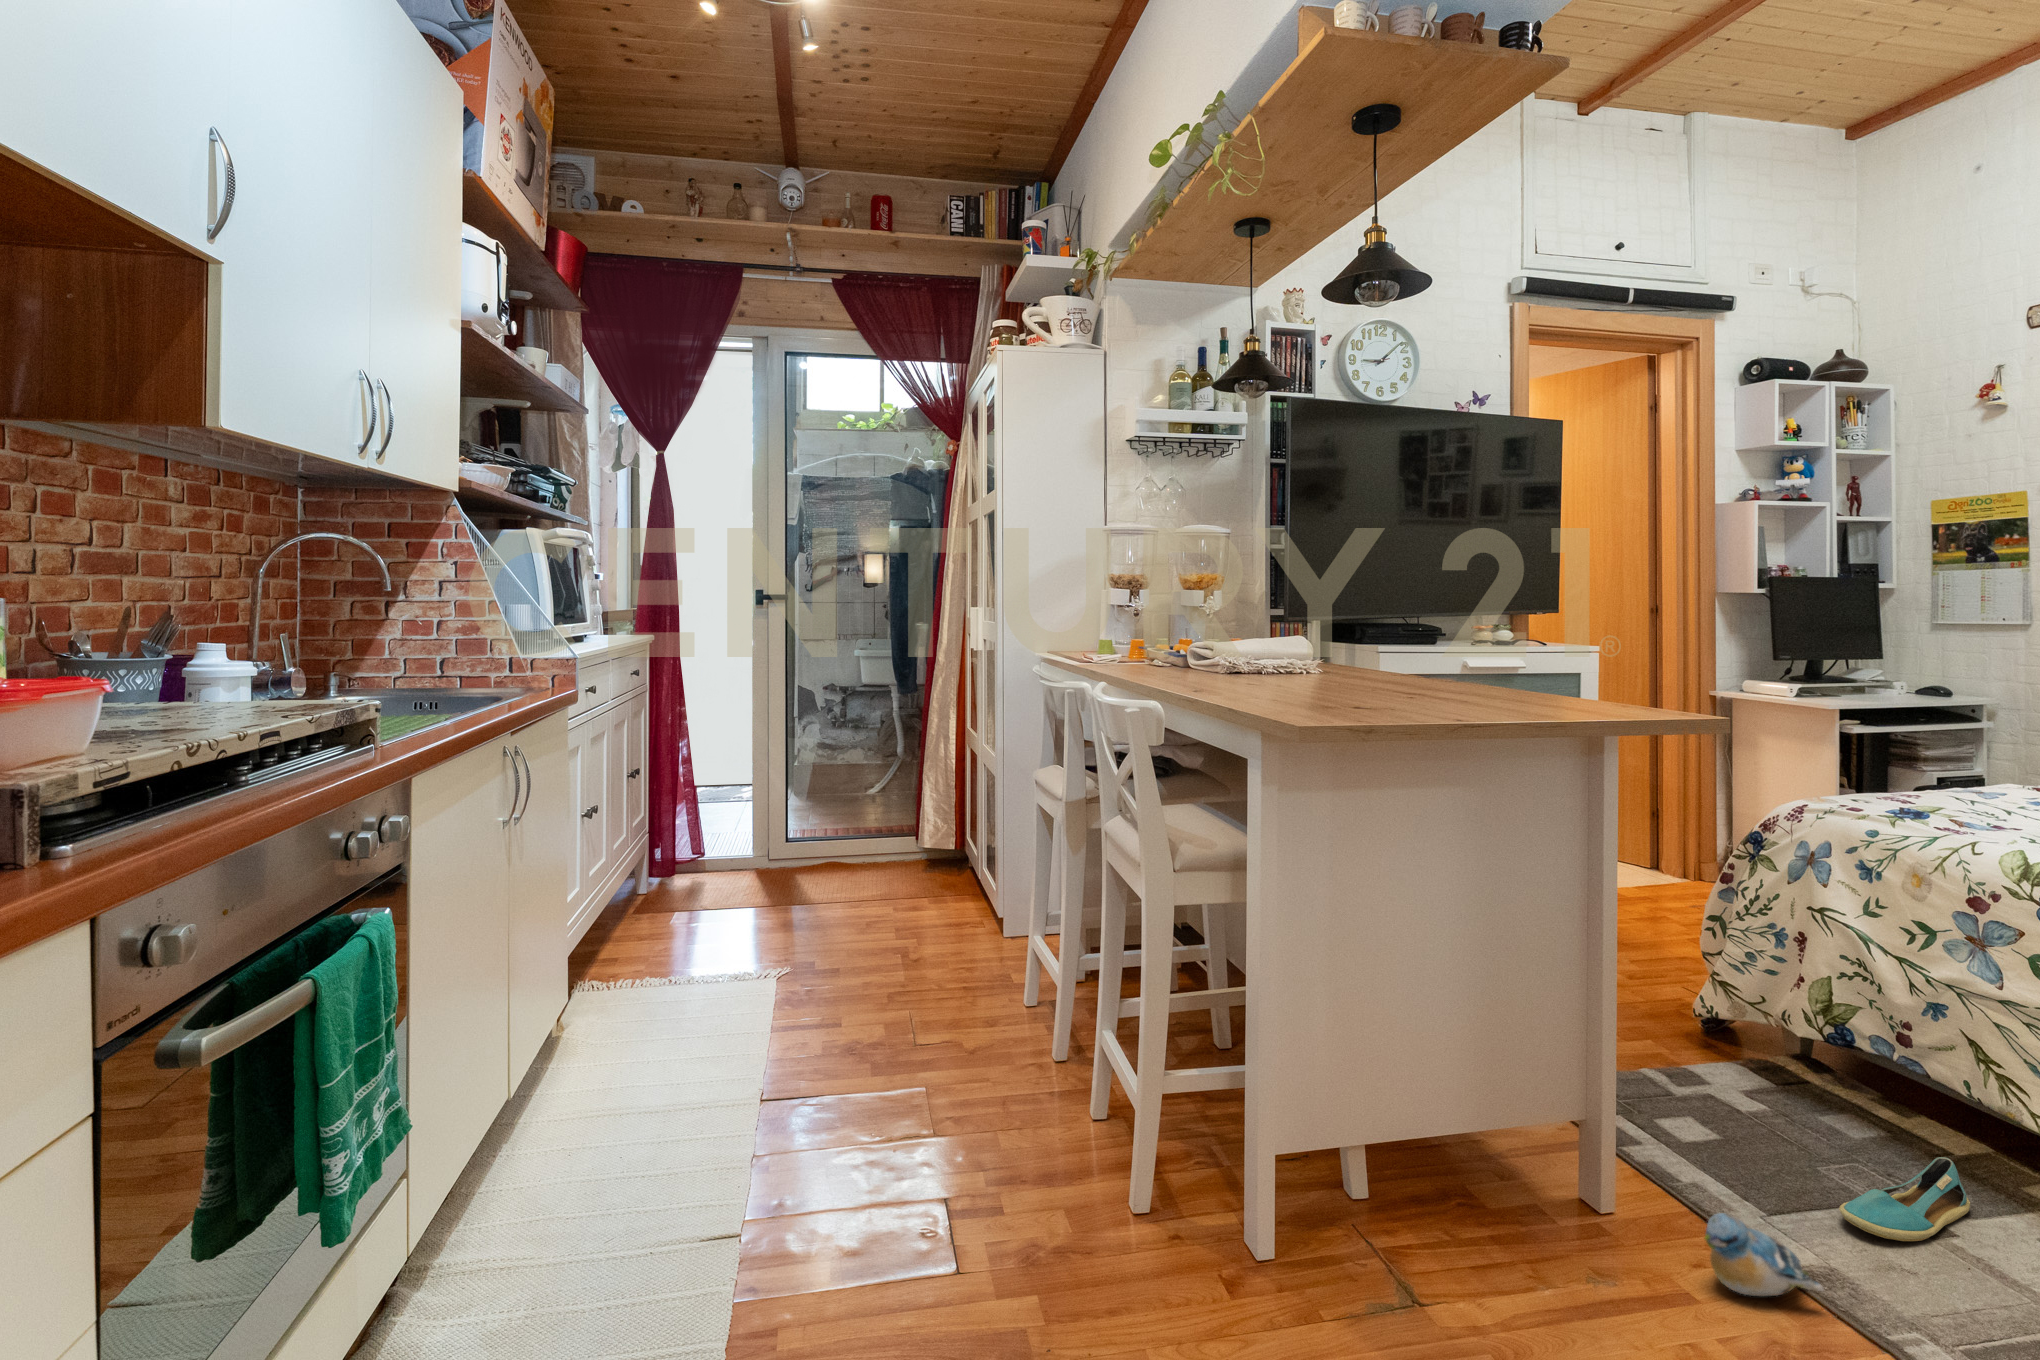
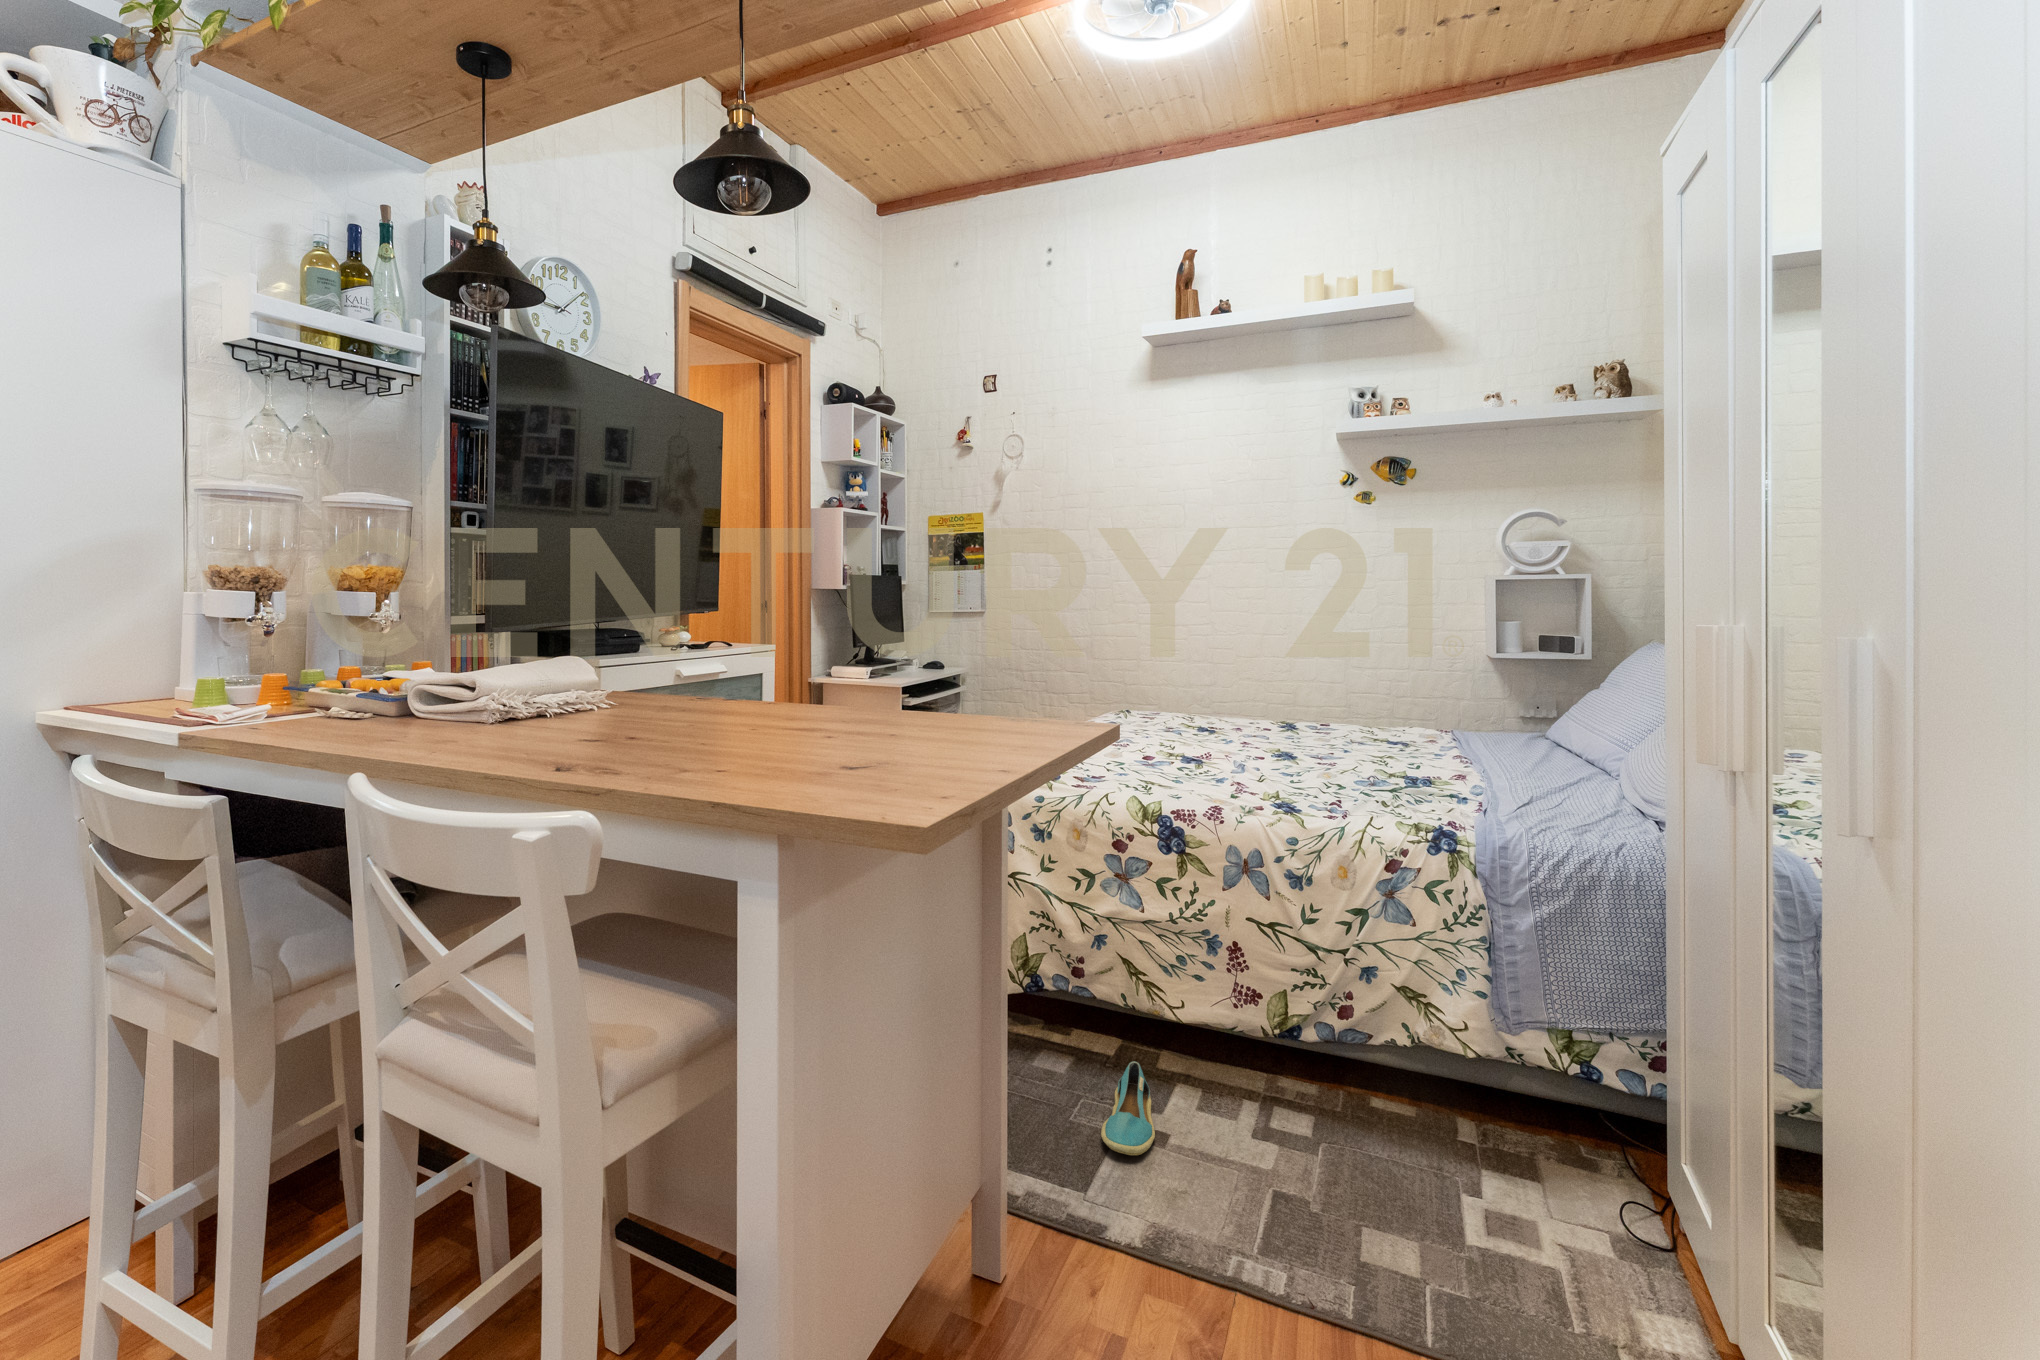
plush toy: present [1705,1213,1824,1296] -> none [1091,1204,1168,1276]

